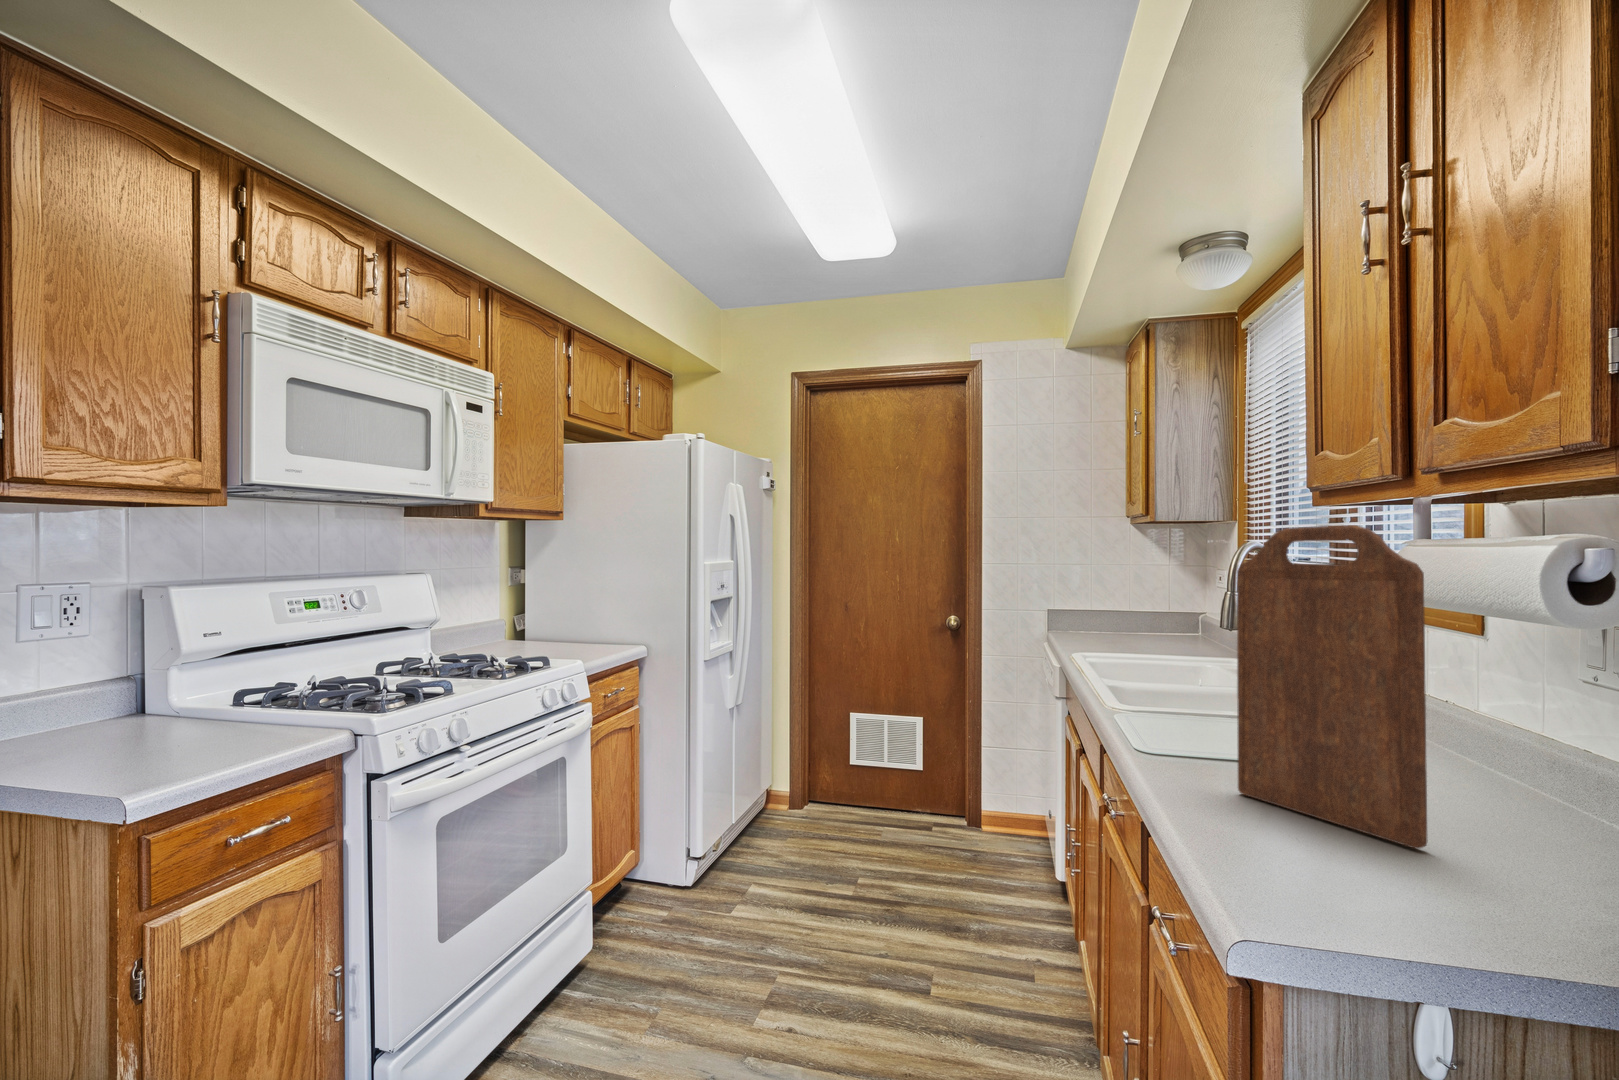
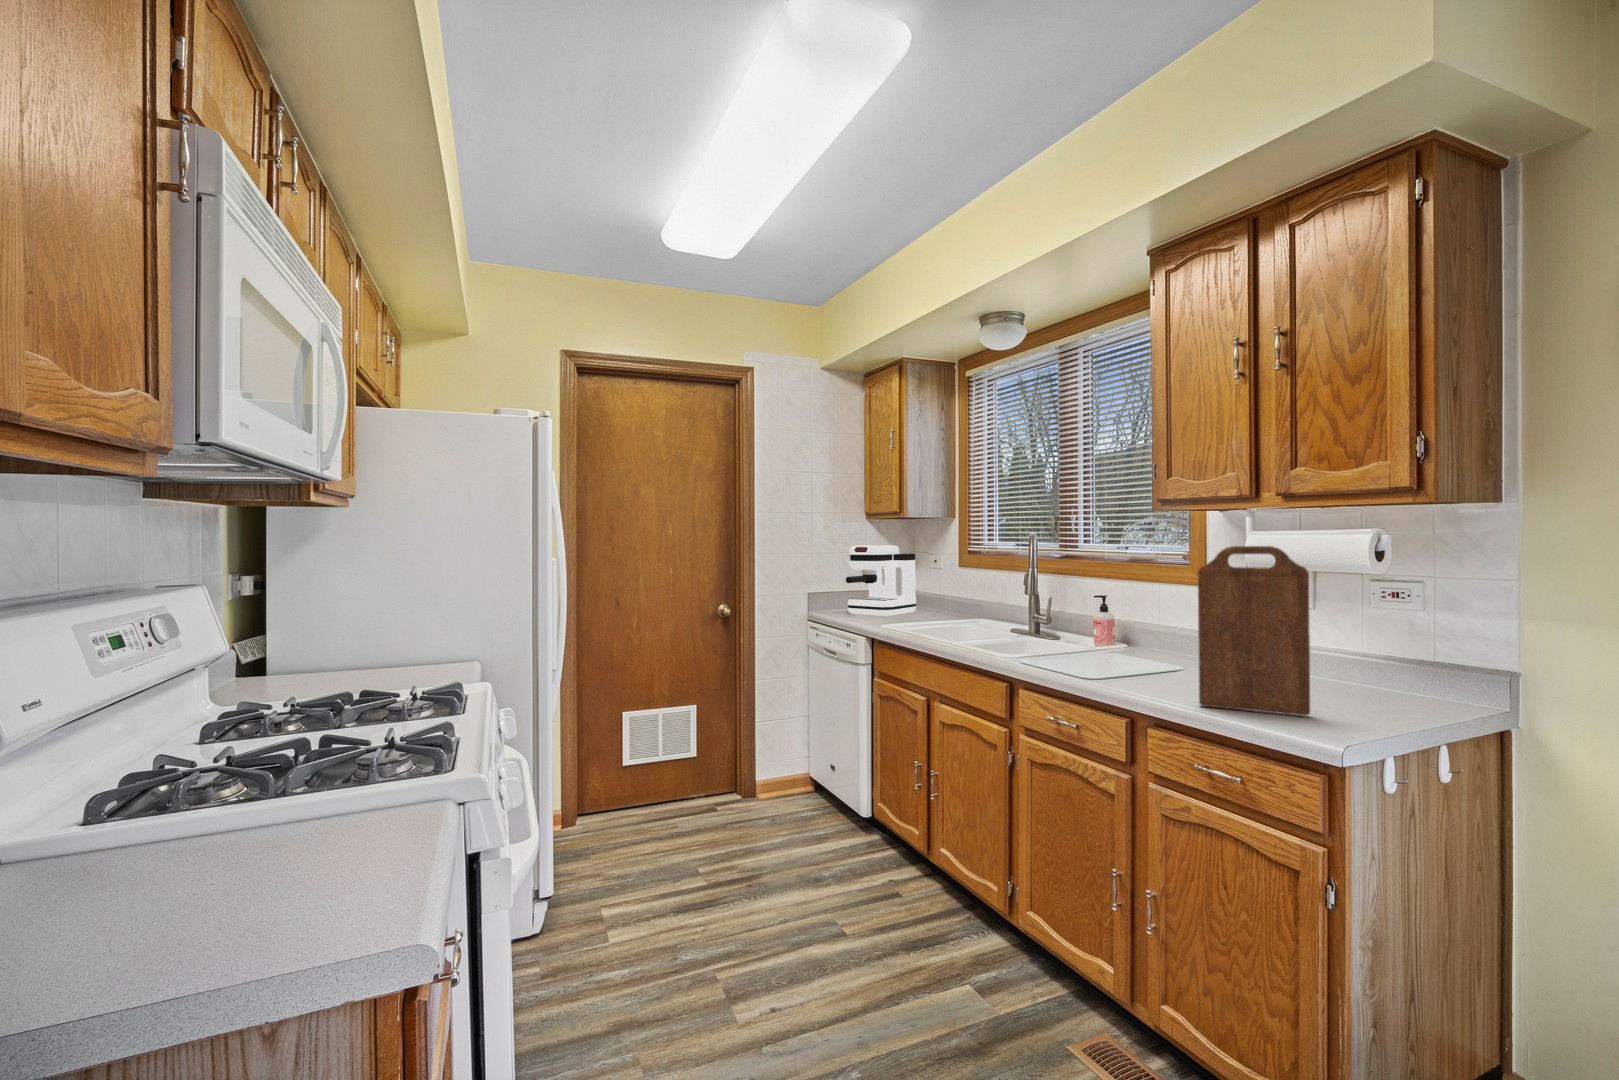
coffee maker: none [1083,563,1183,649] -> present [846,545,916,617]

